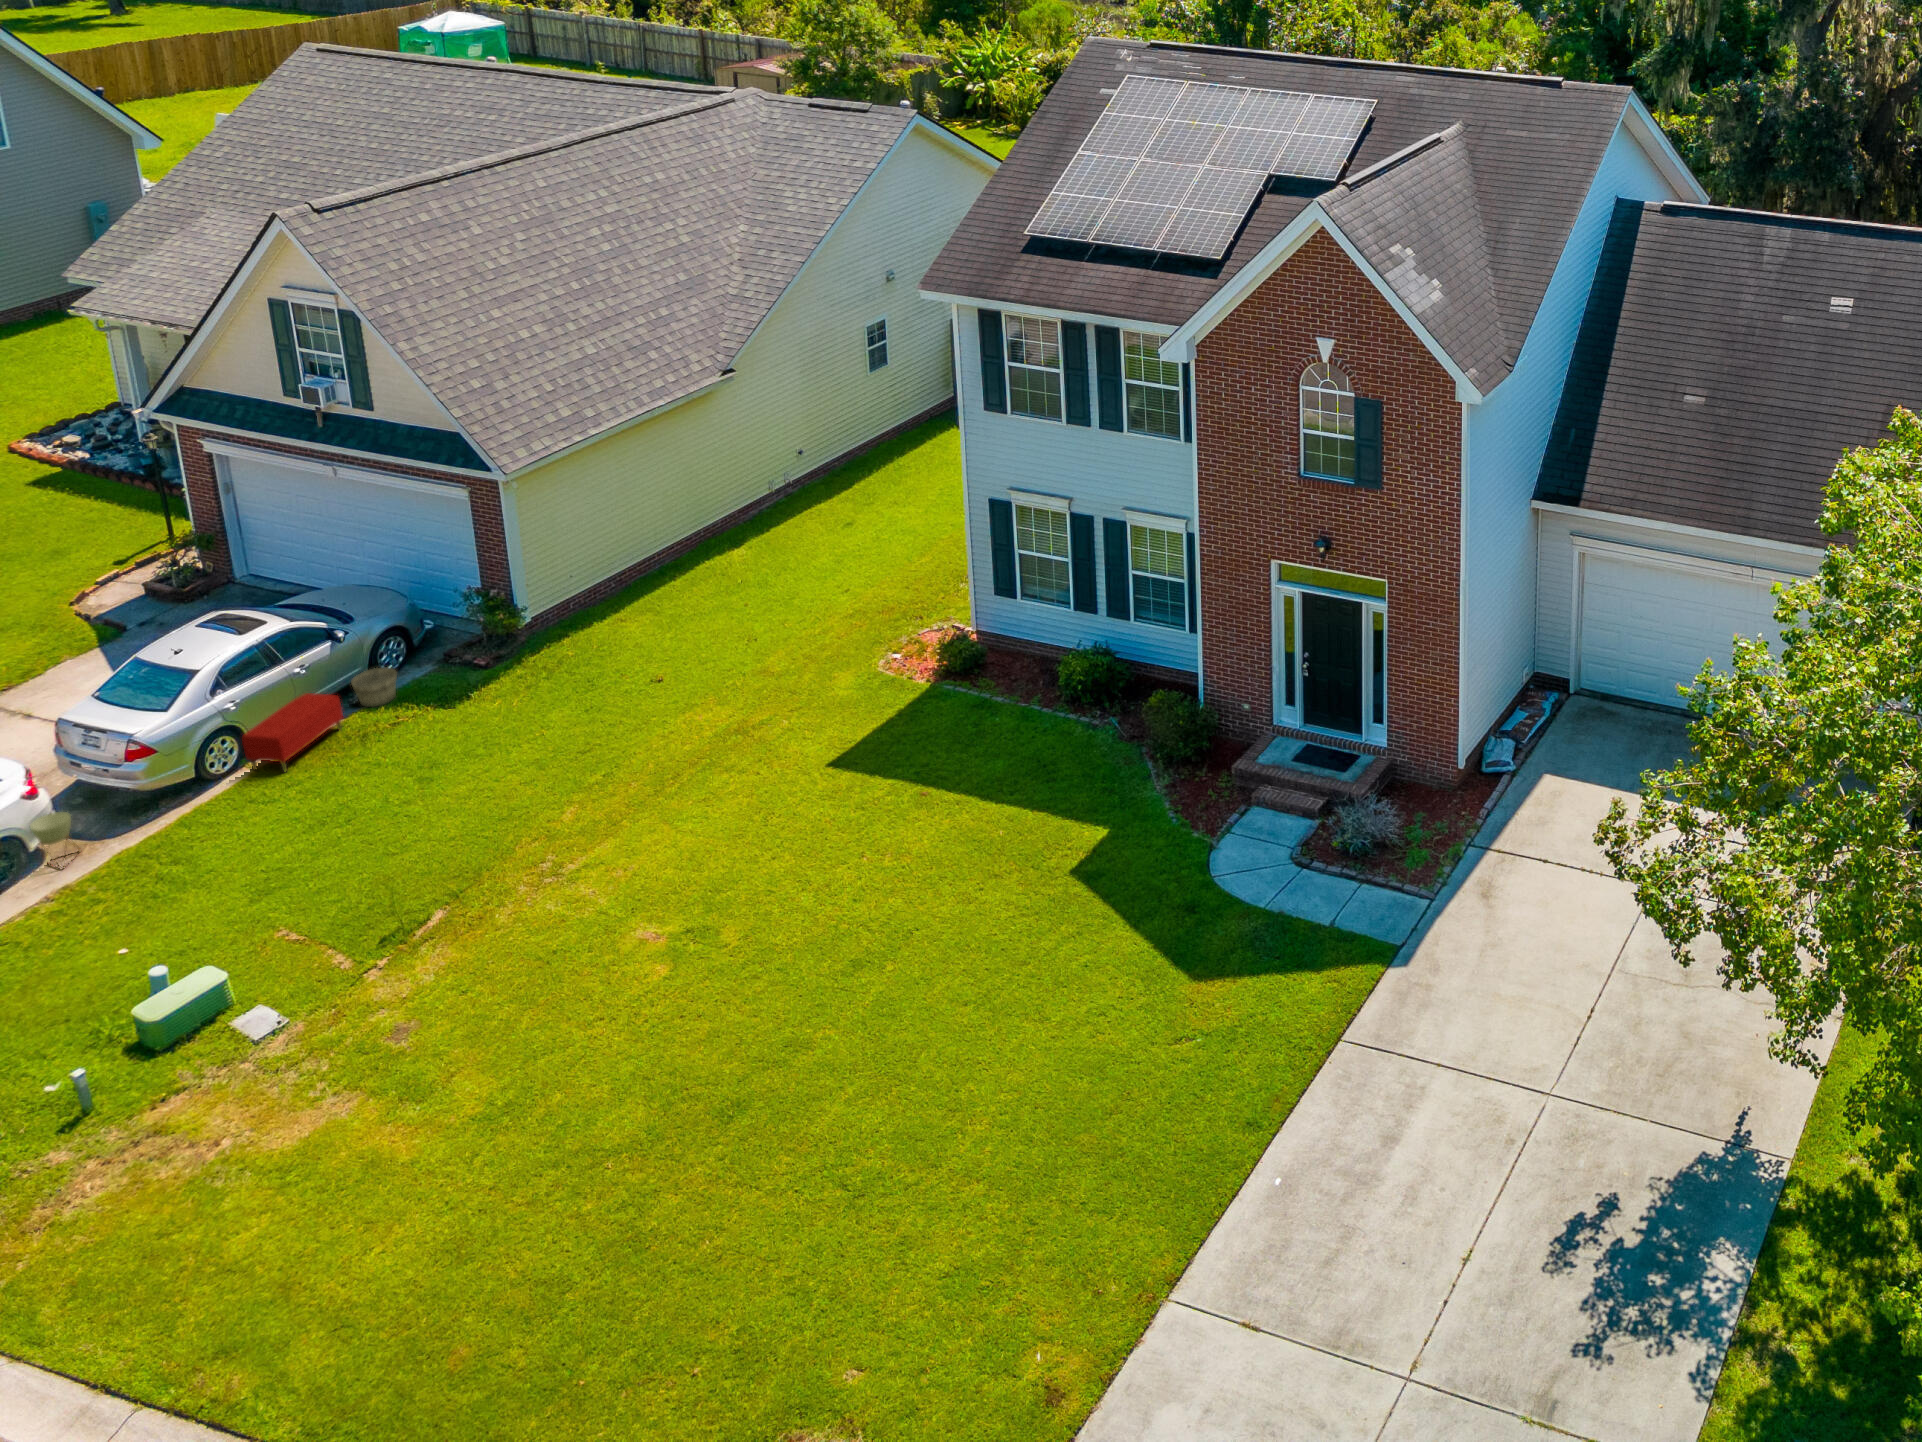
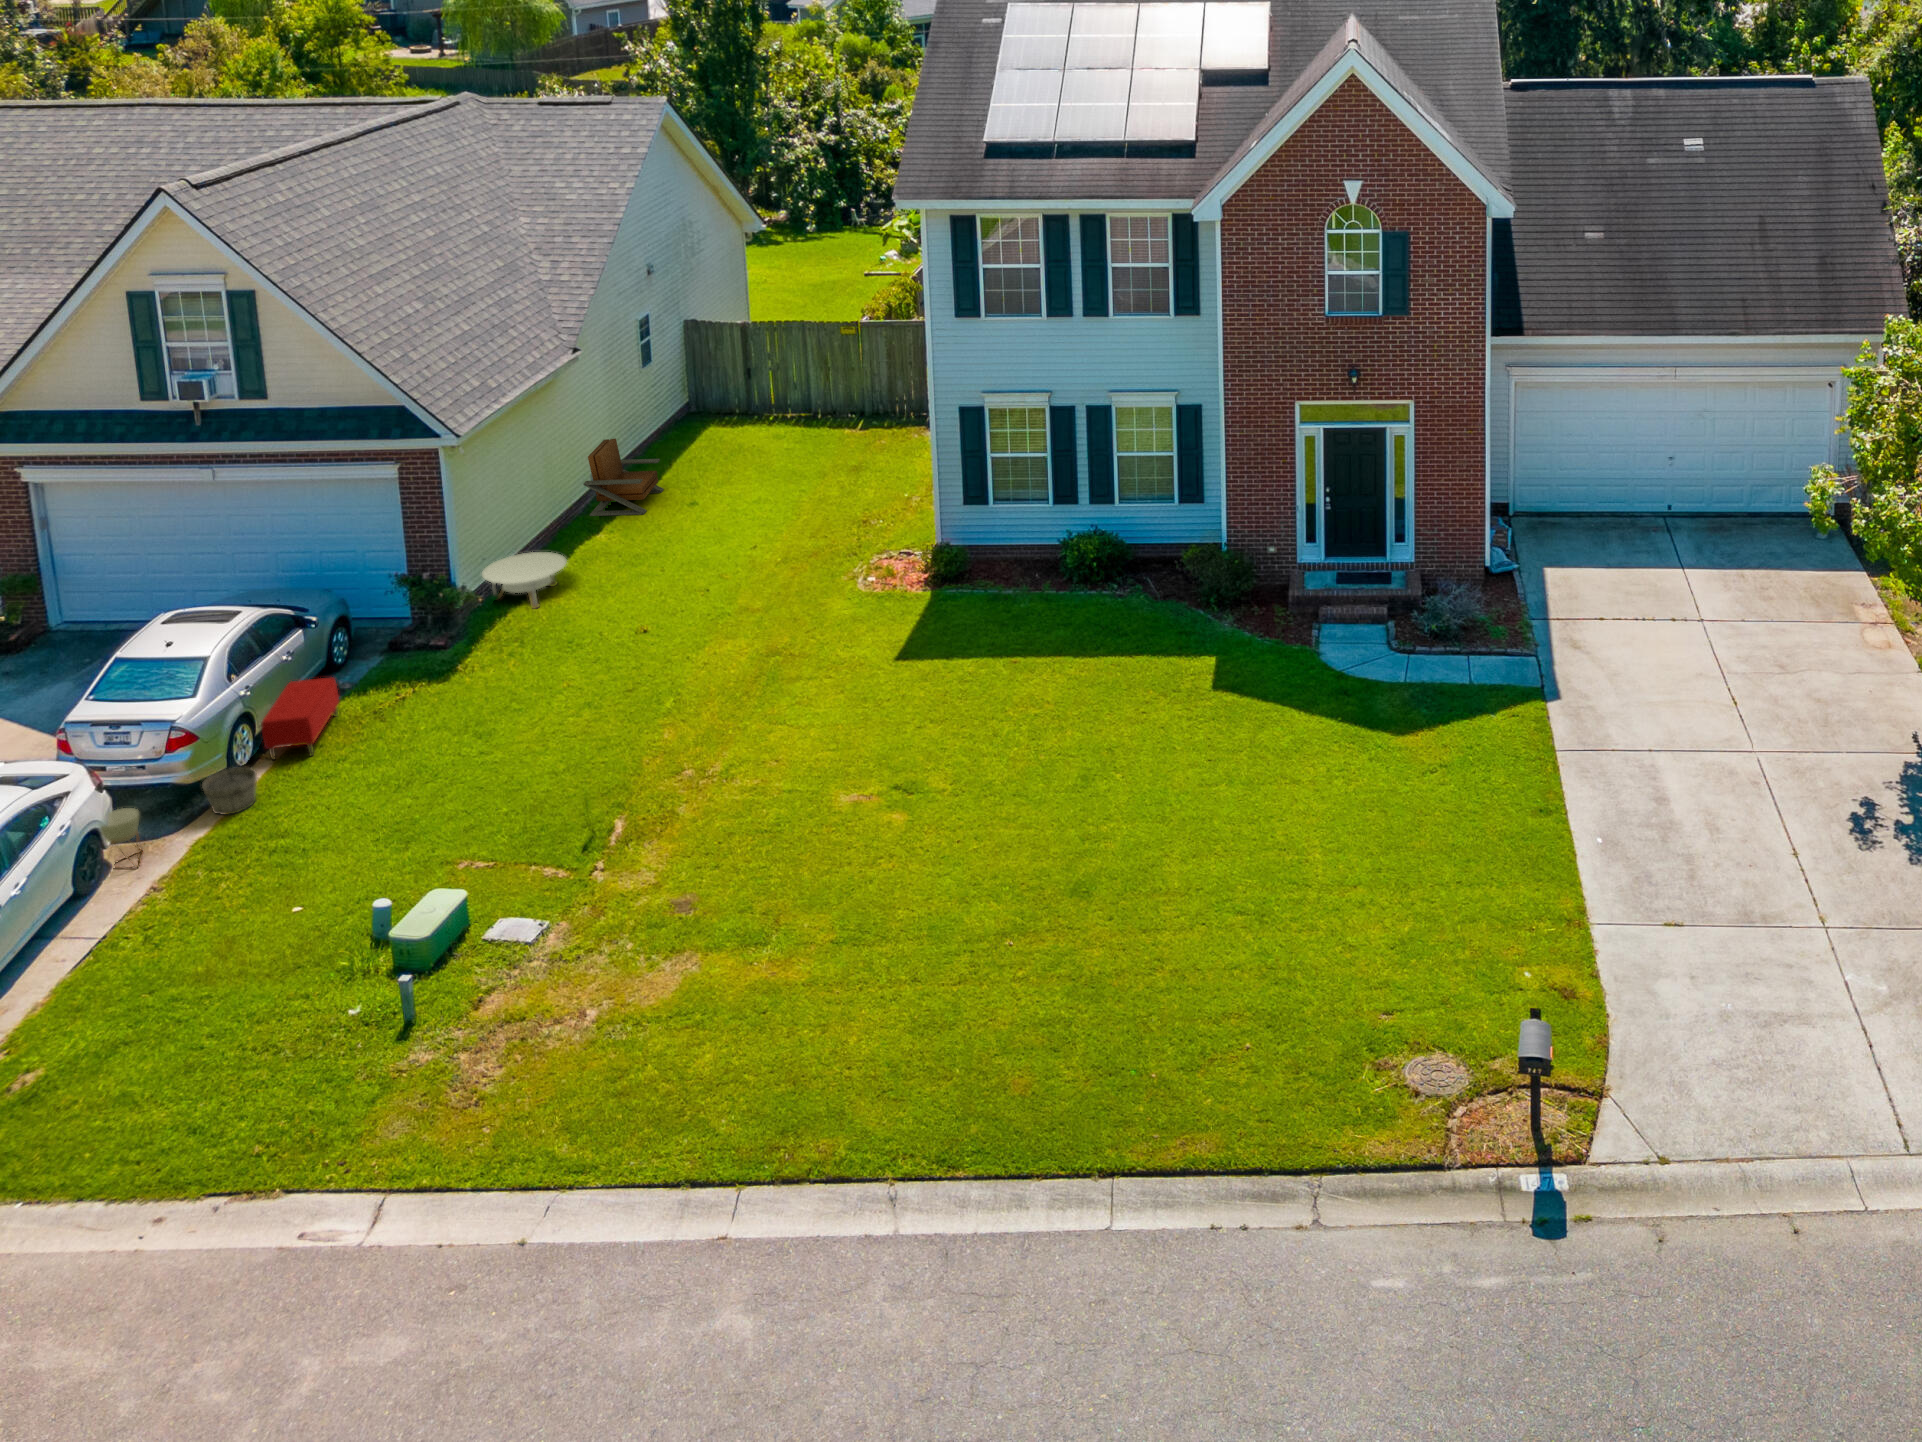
lounge chair: none [710,464,799,544] -> present [583,438,664,516]
round table: none [548,579,630,638] -> present [482,552,566,608]
wooden bucket: present [351,667,397,707] -> present [202,767,257,815]

